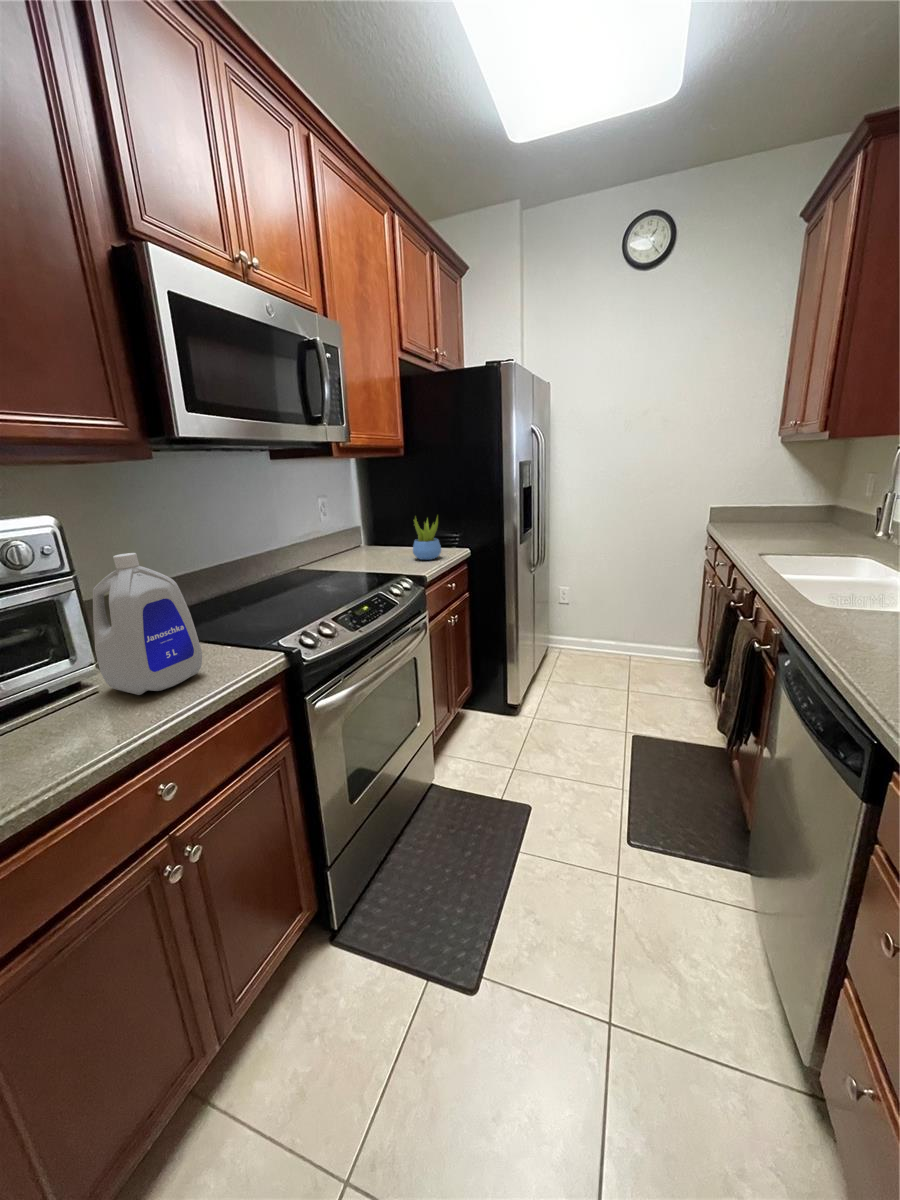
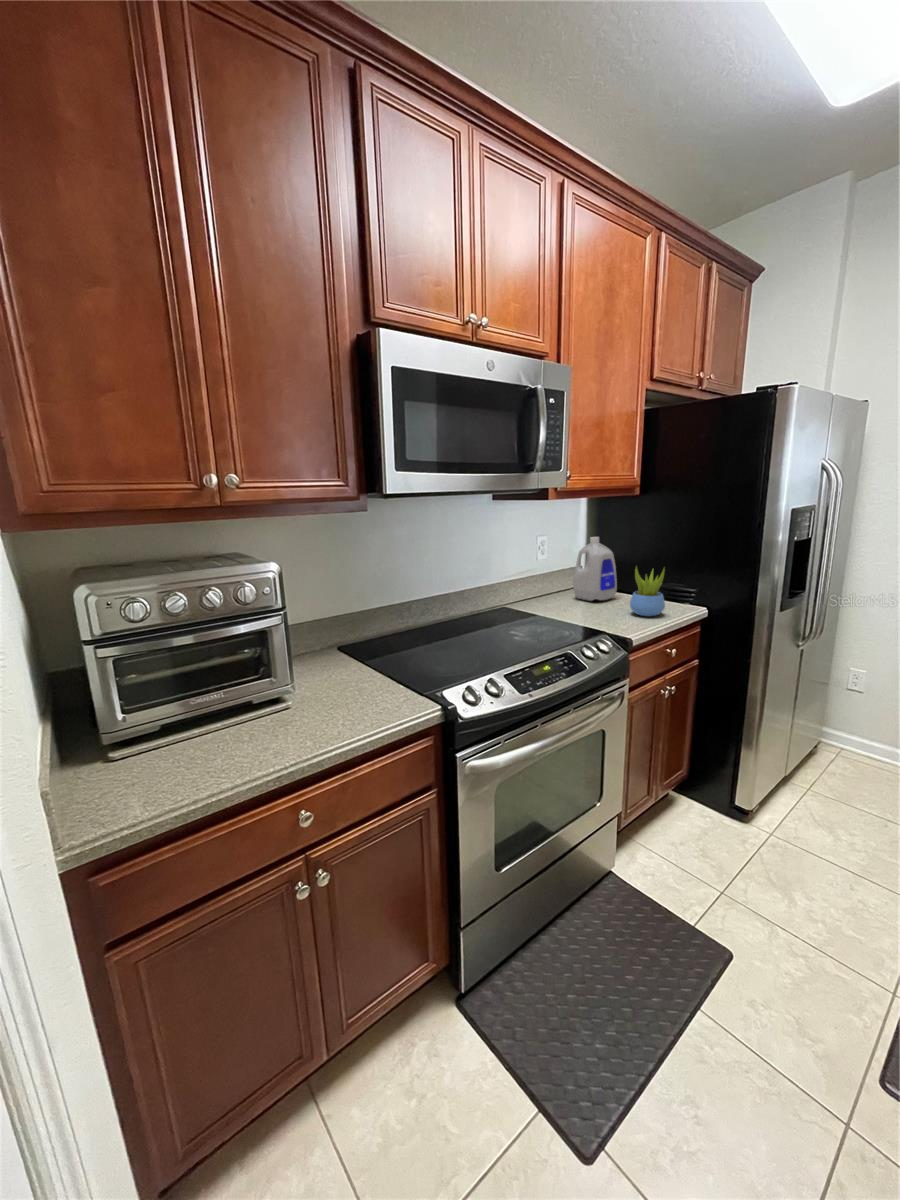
bottle: present [93,553,202,695] -> present [573,537,617,601]

